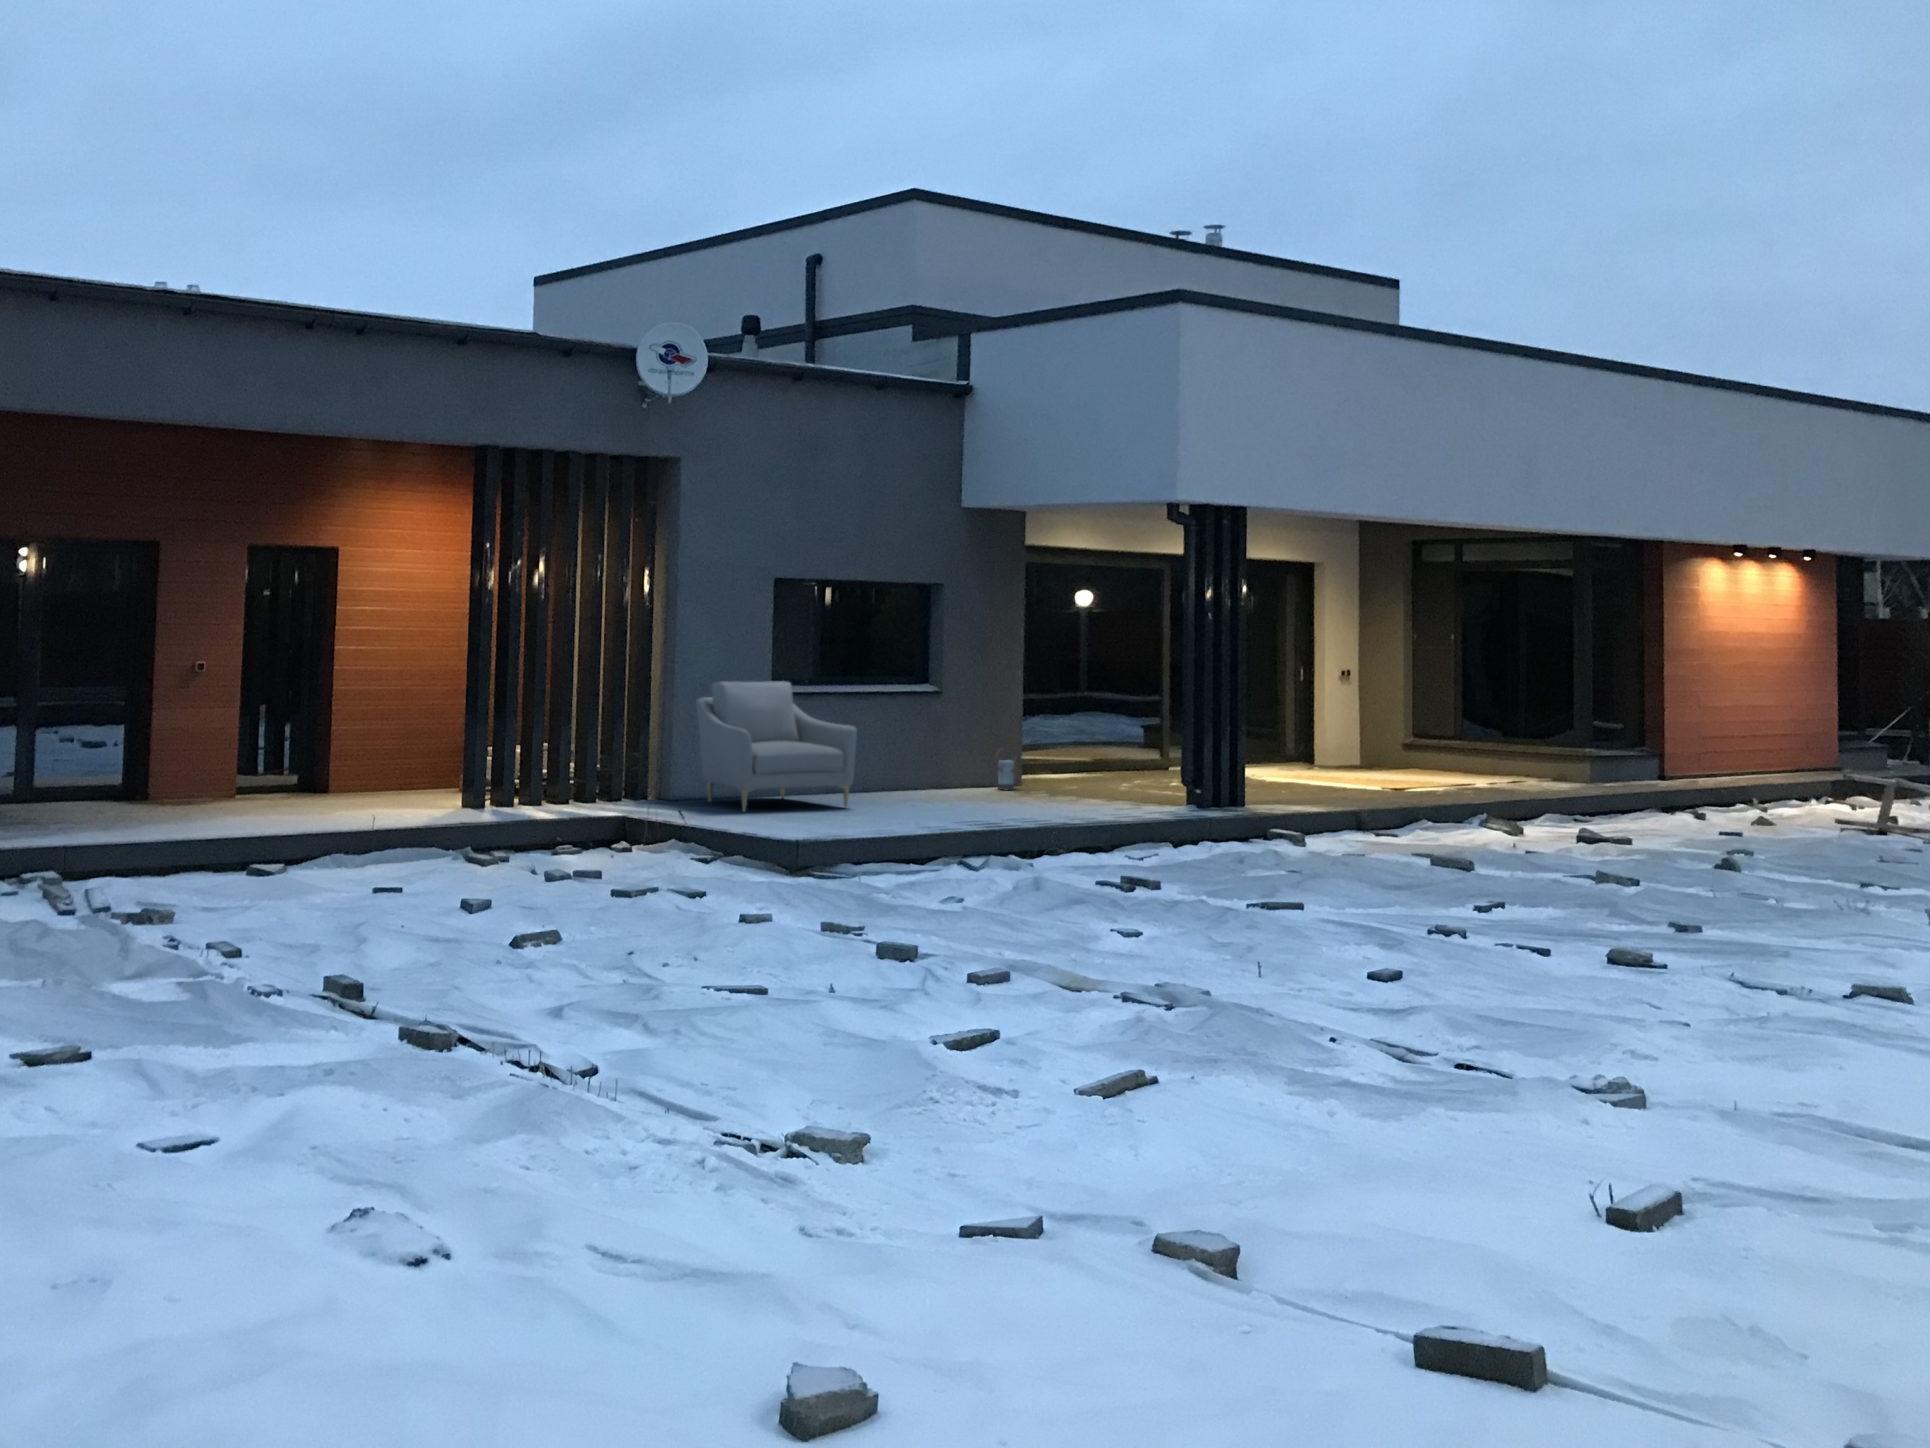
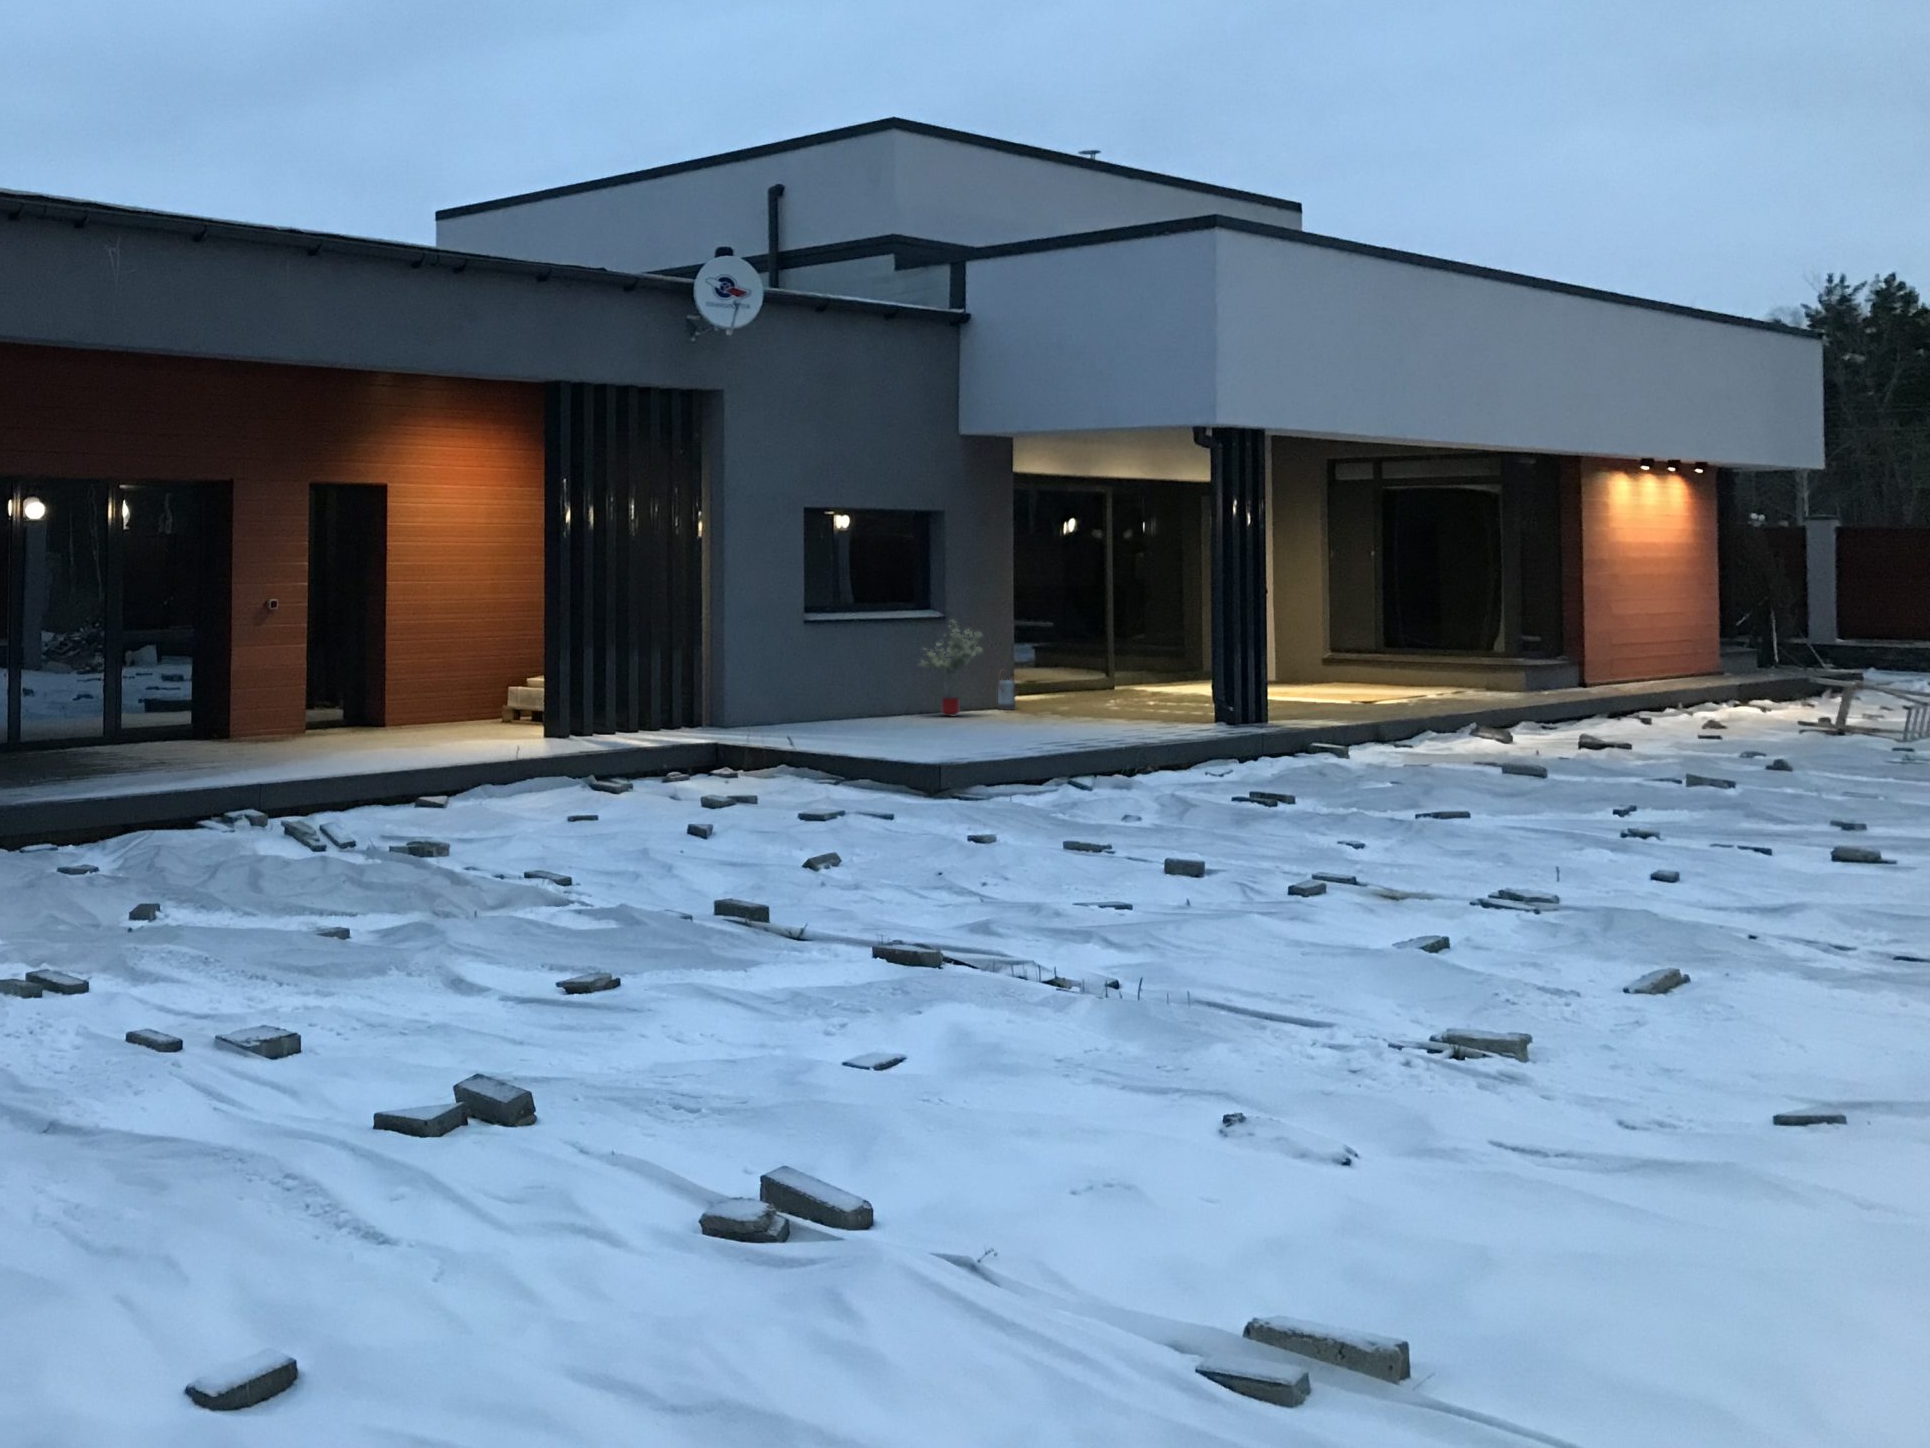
chair: present [696,681,857,812] -> none [747,609,911,737]
potted tree: none [895,695,969,795] -> present [919,620,982,716]

